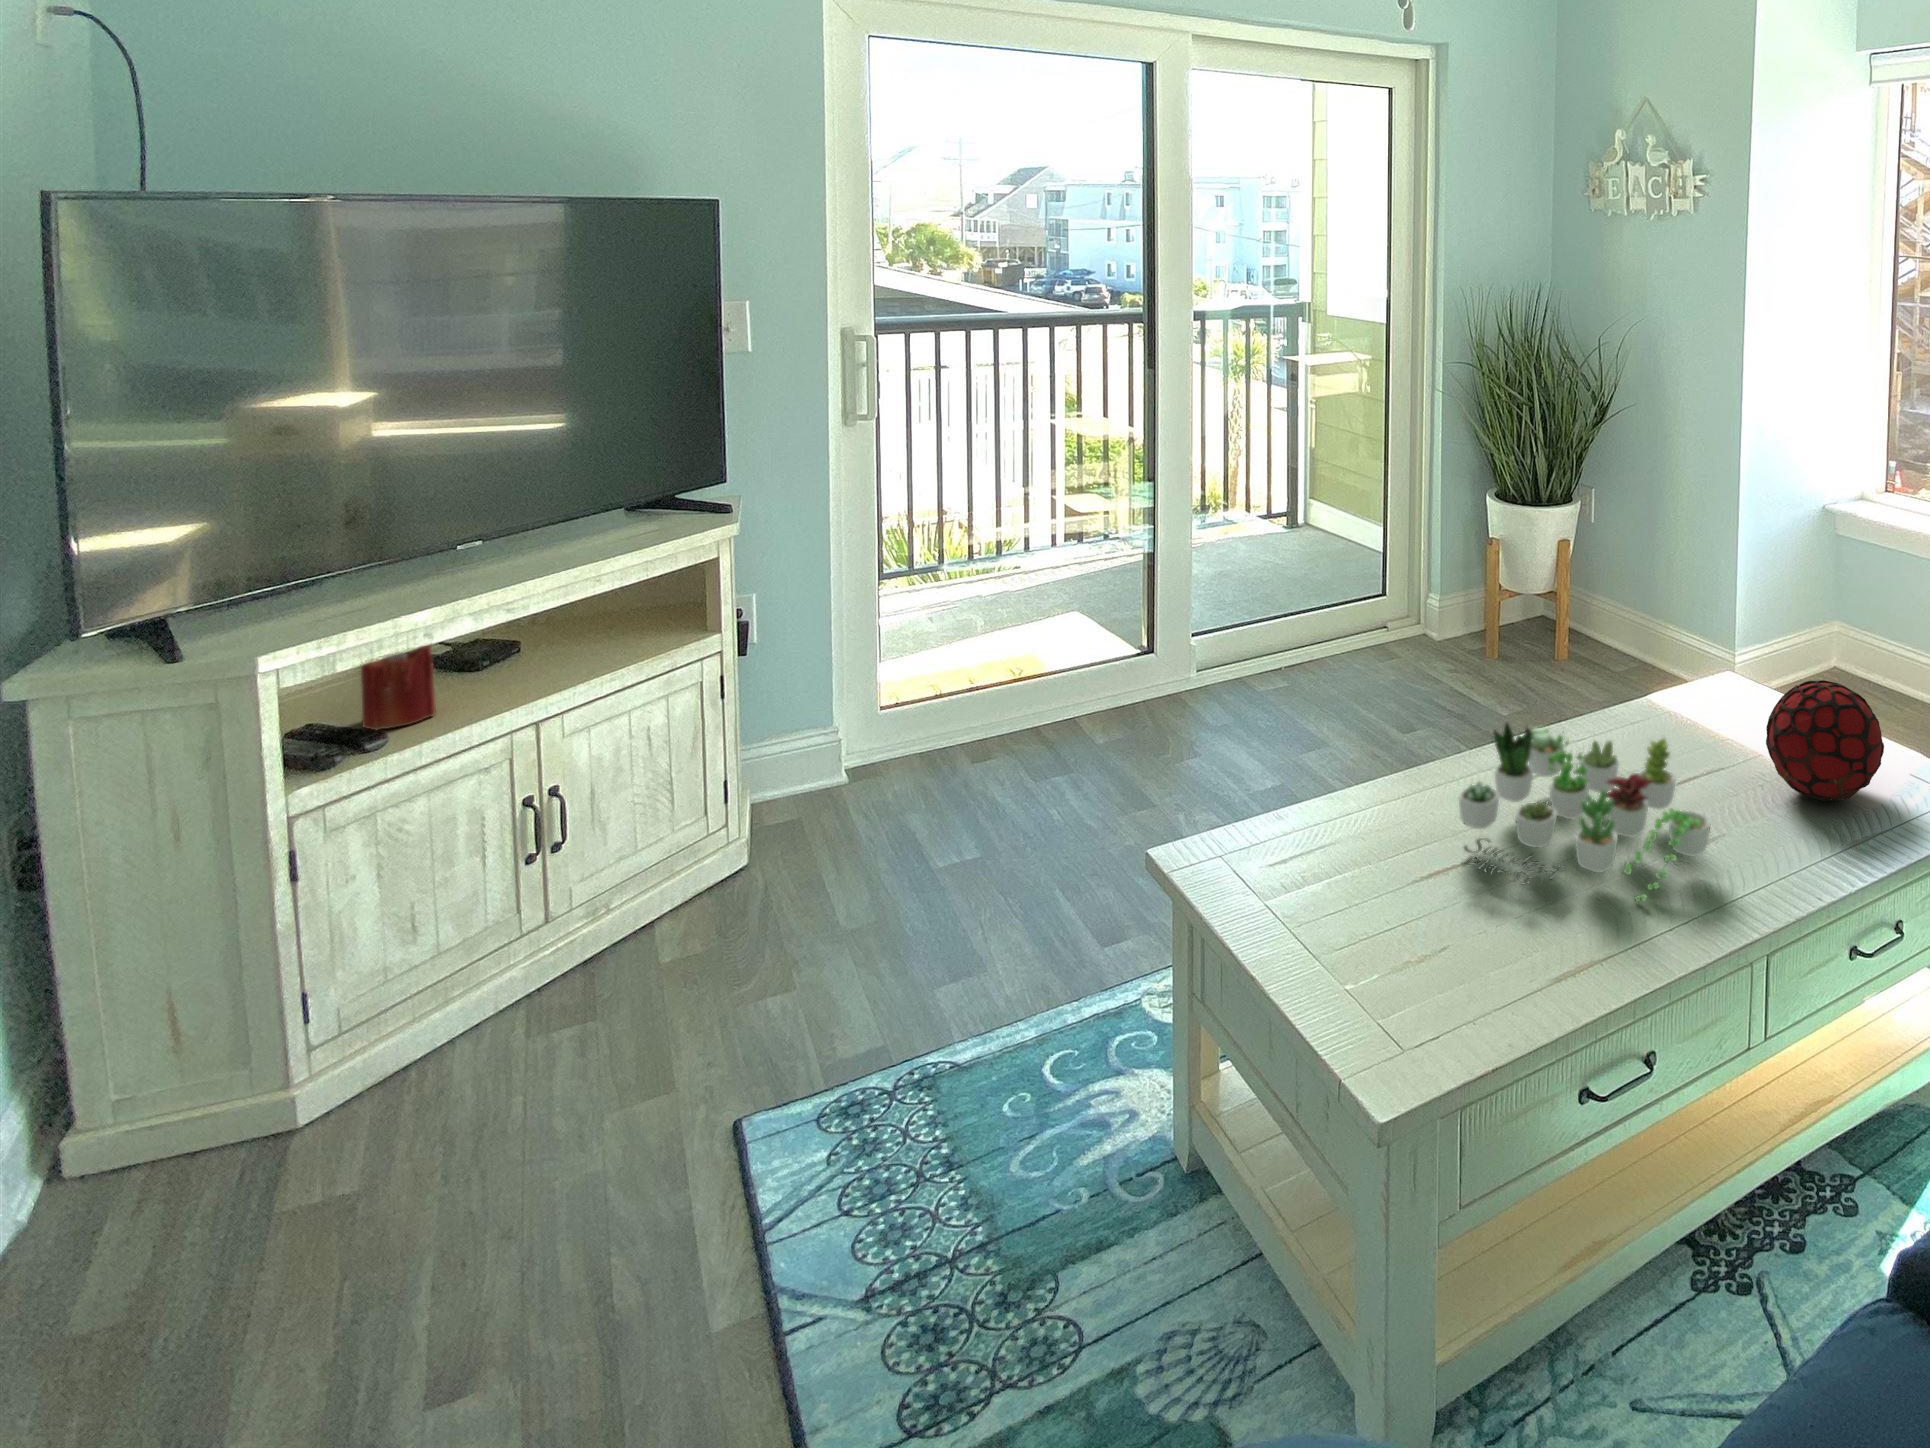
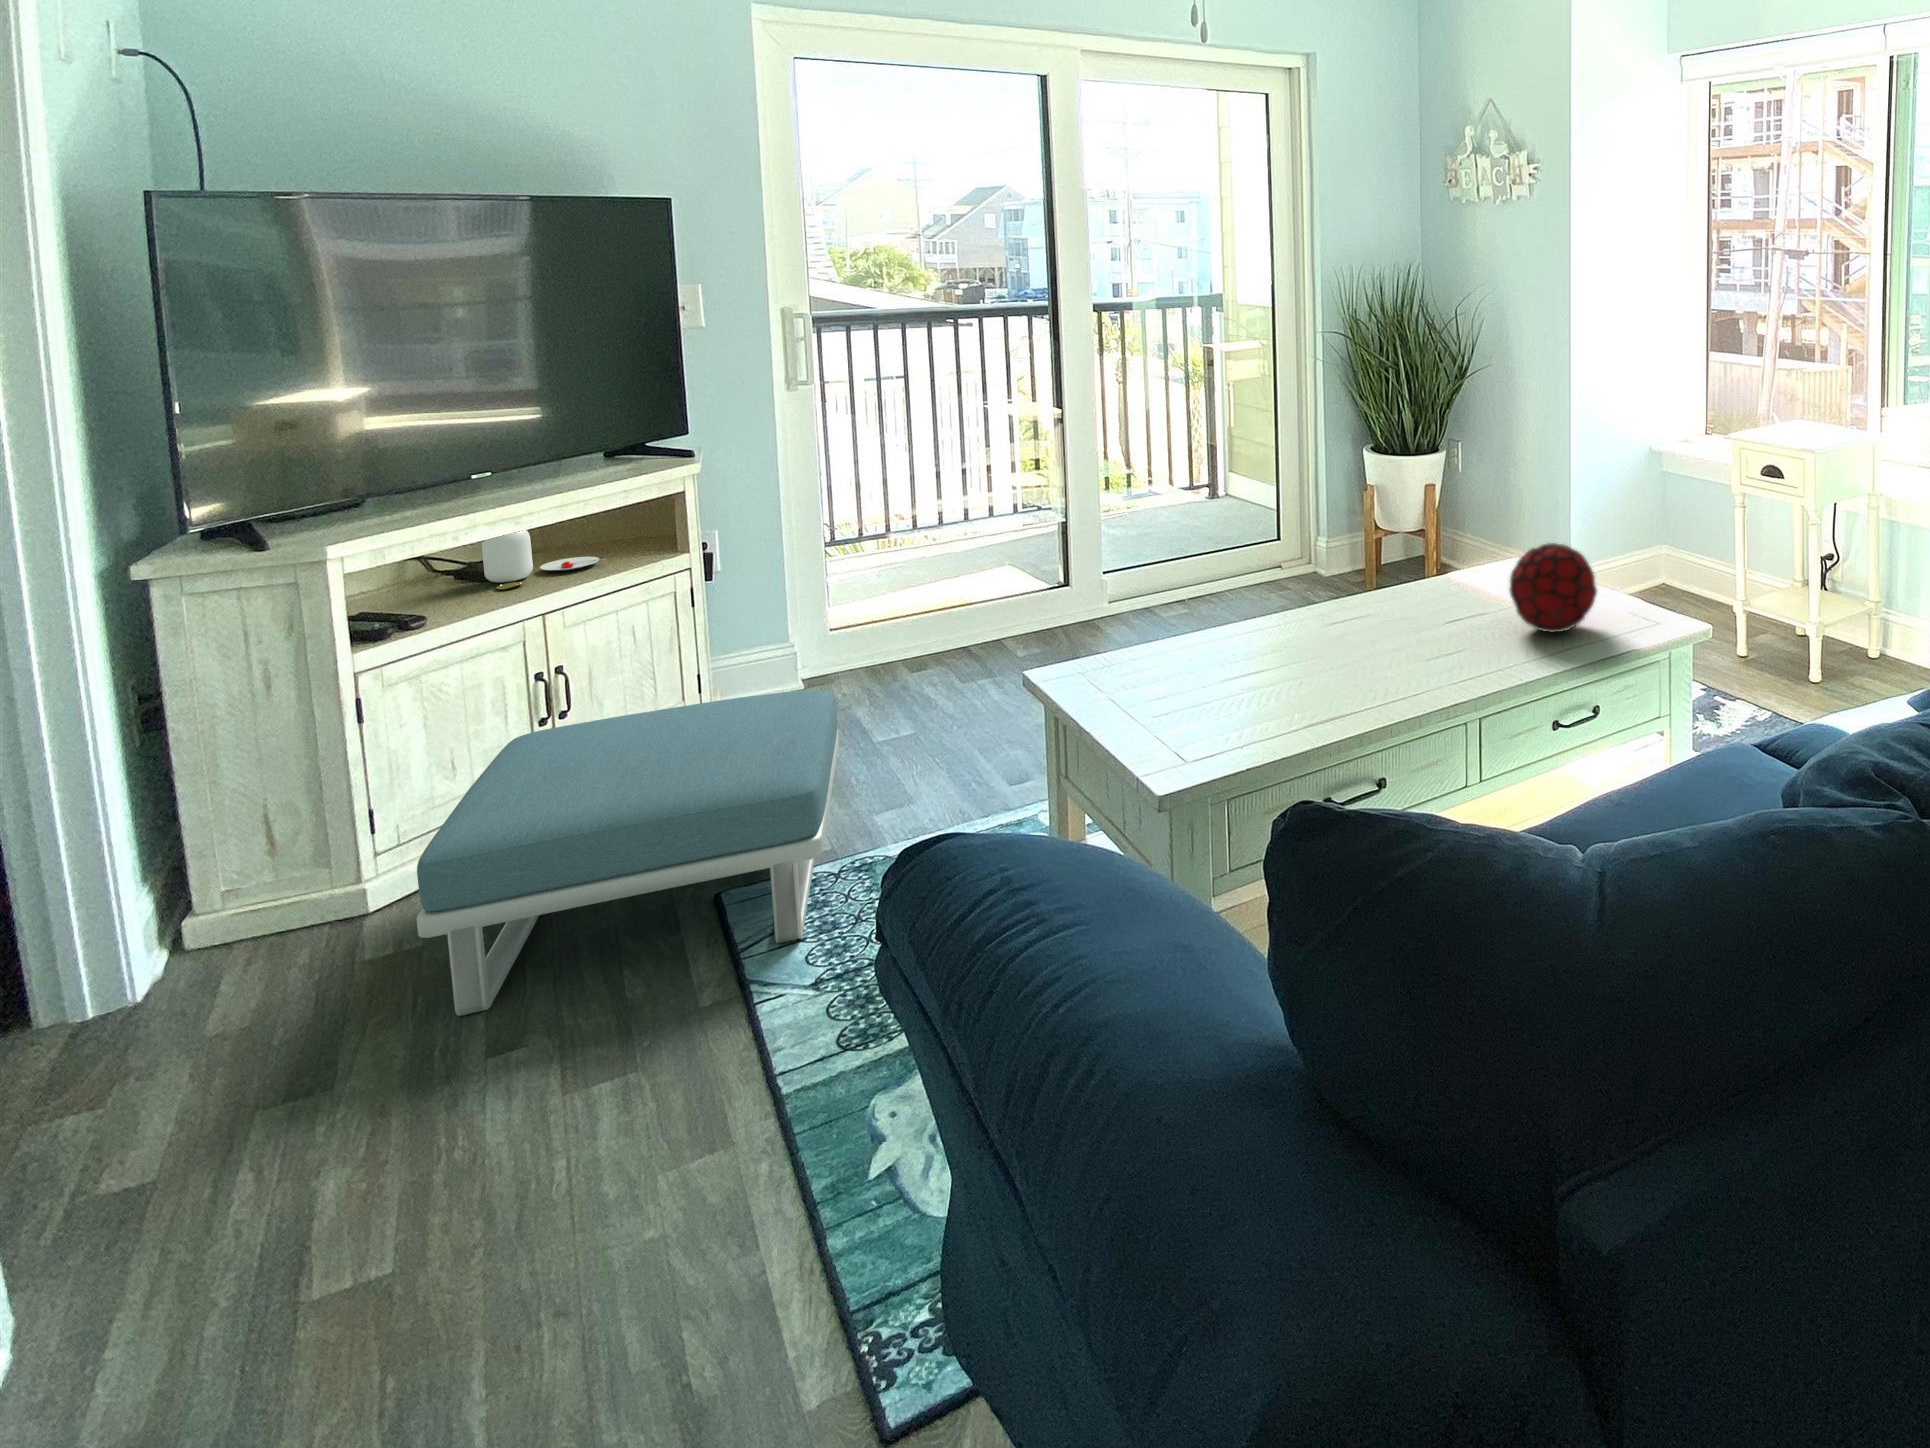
jar: none [471,592,624,685] -> present [482,528,603,589]
candle: present [361,645,436,730] -> none [398,548,460,618]
succulent plant: present [1459,723,1710,901] -> none [1235,575,1444,690]
footstool: none [326,825,897,1341] -> present [417,690,839,1016]

